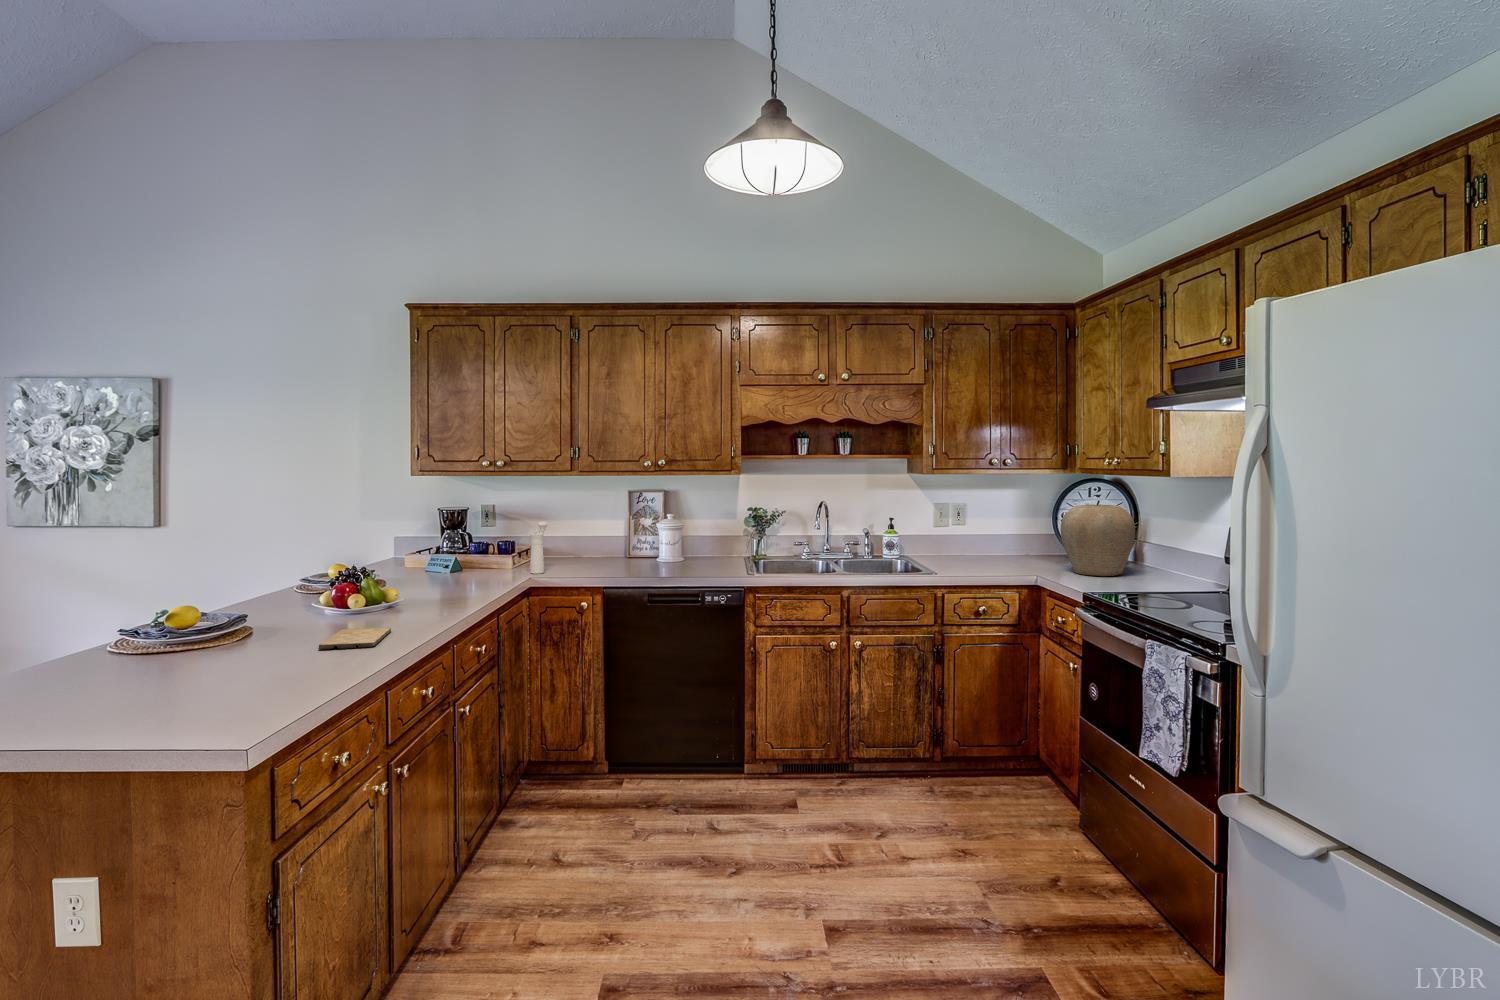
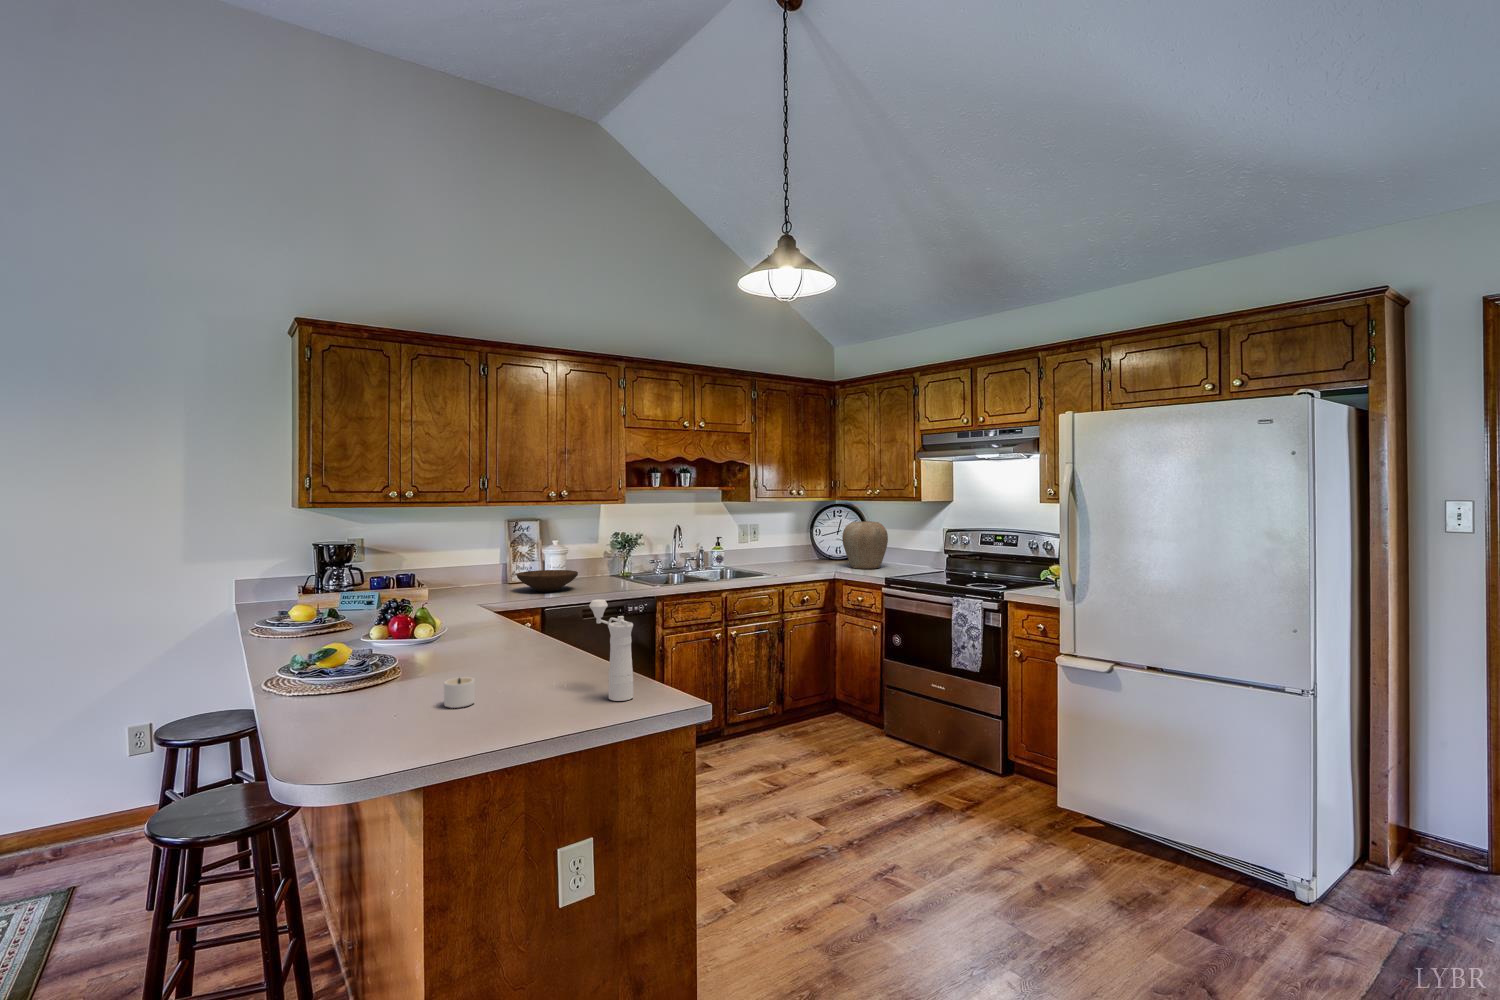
pepper mill: present [530,522,548,574] -> present [589,600,633,701]
wooden bowl: none [604,547,669,571] -> present [517,570,578,592]
cutting board: present [318,628,391,650] -> none [482,644,553,663]
candle: none [100,660,163,694] -> present [444,677,475,708]

